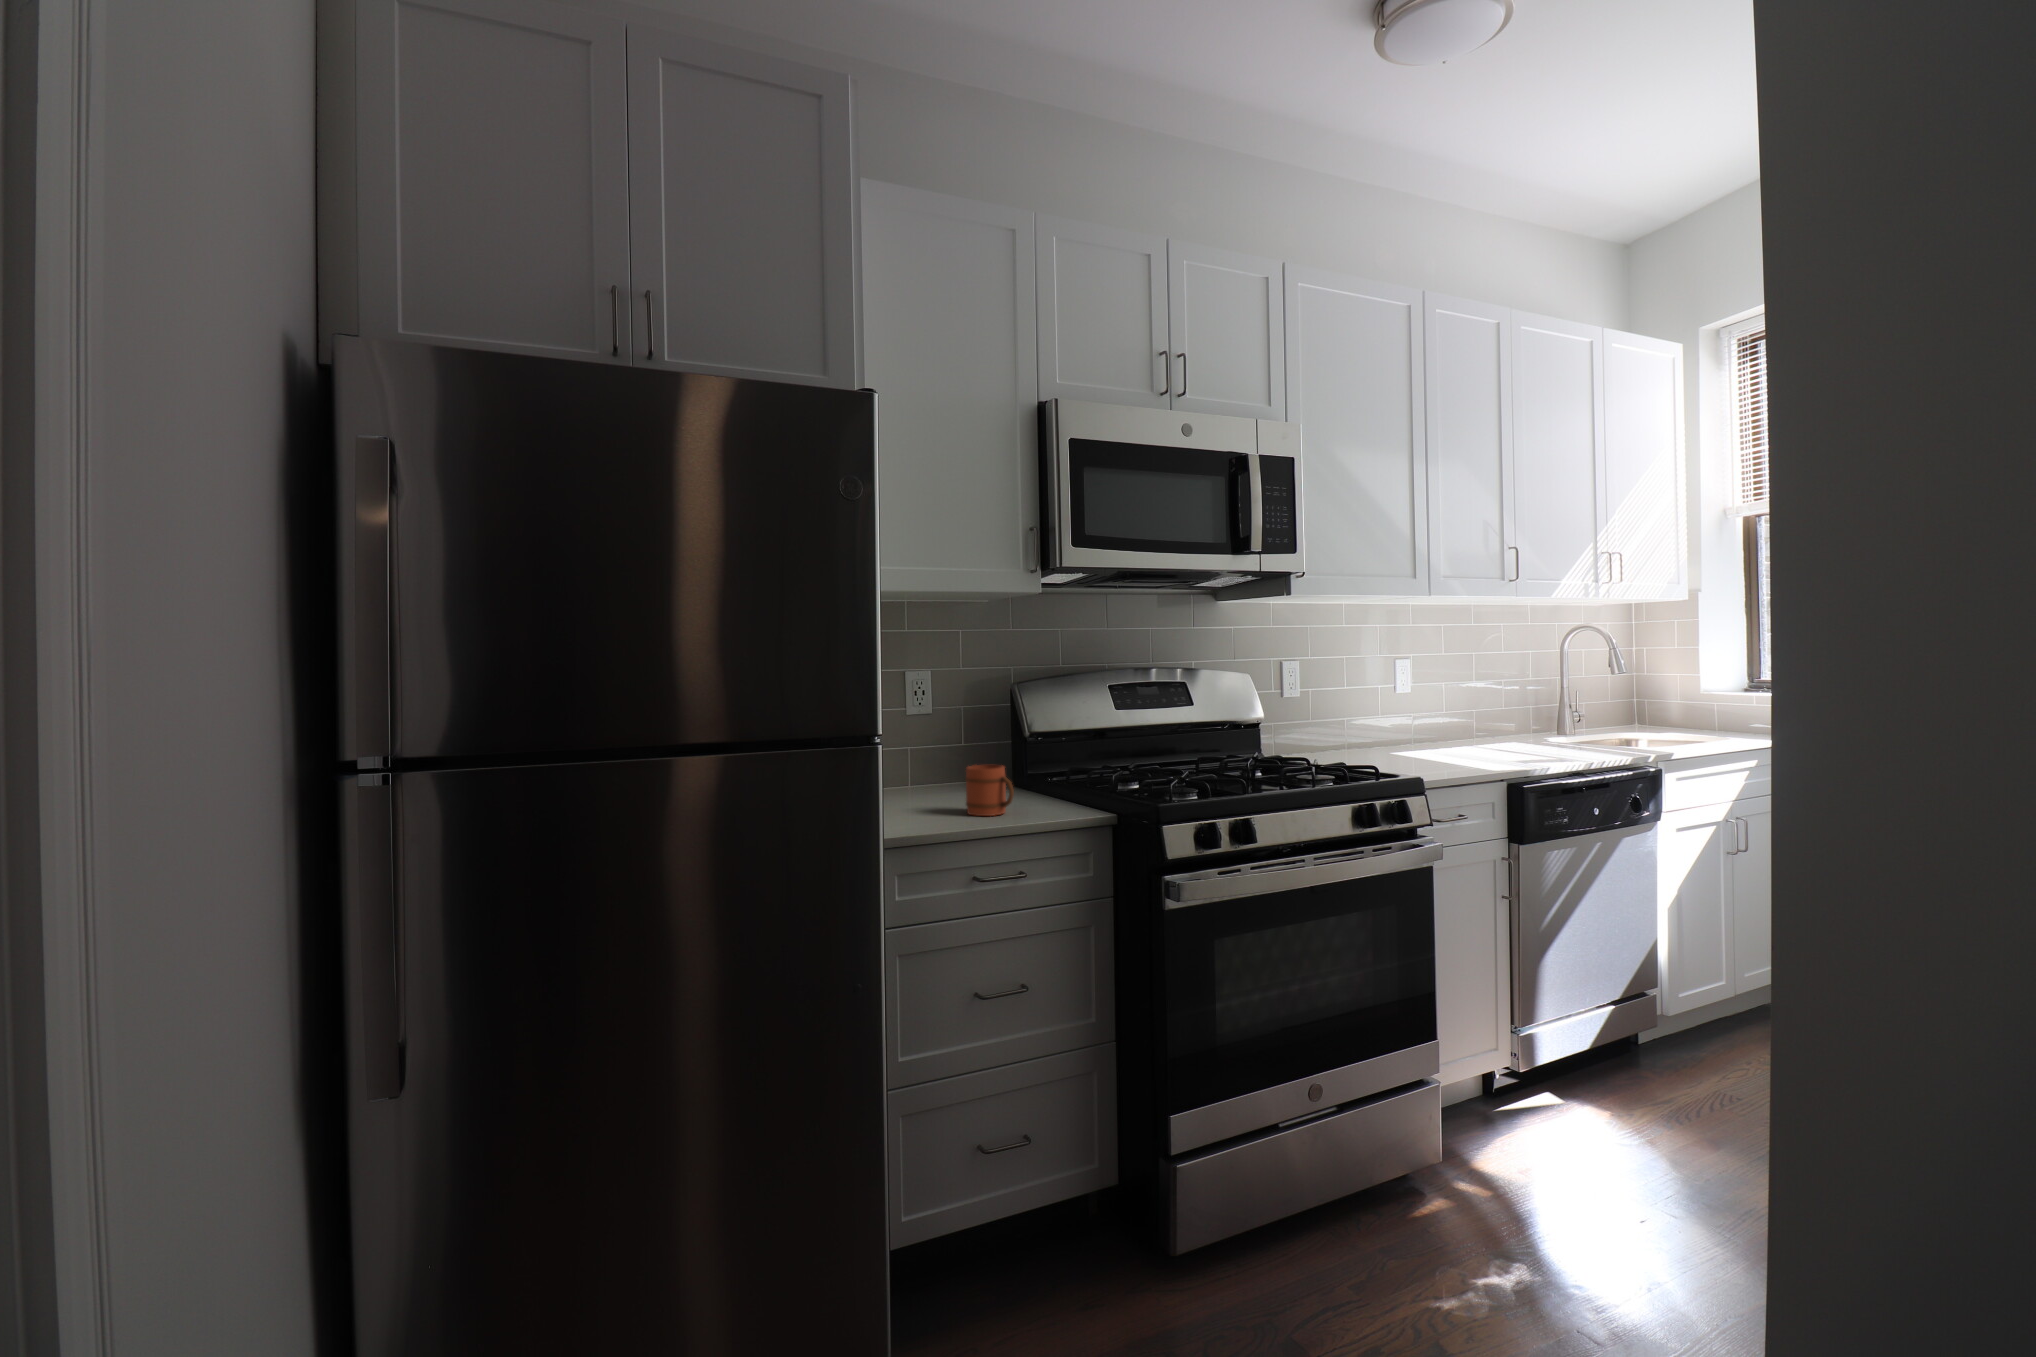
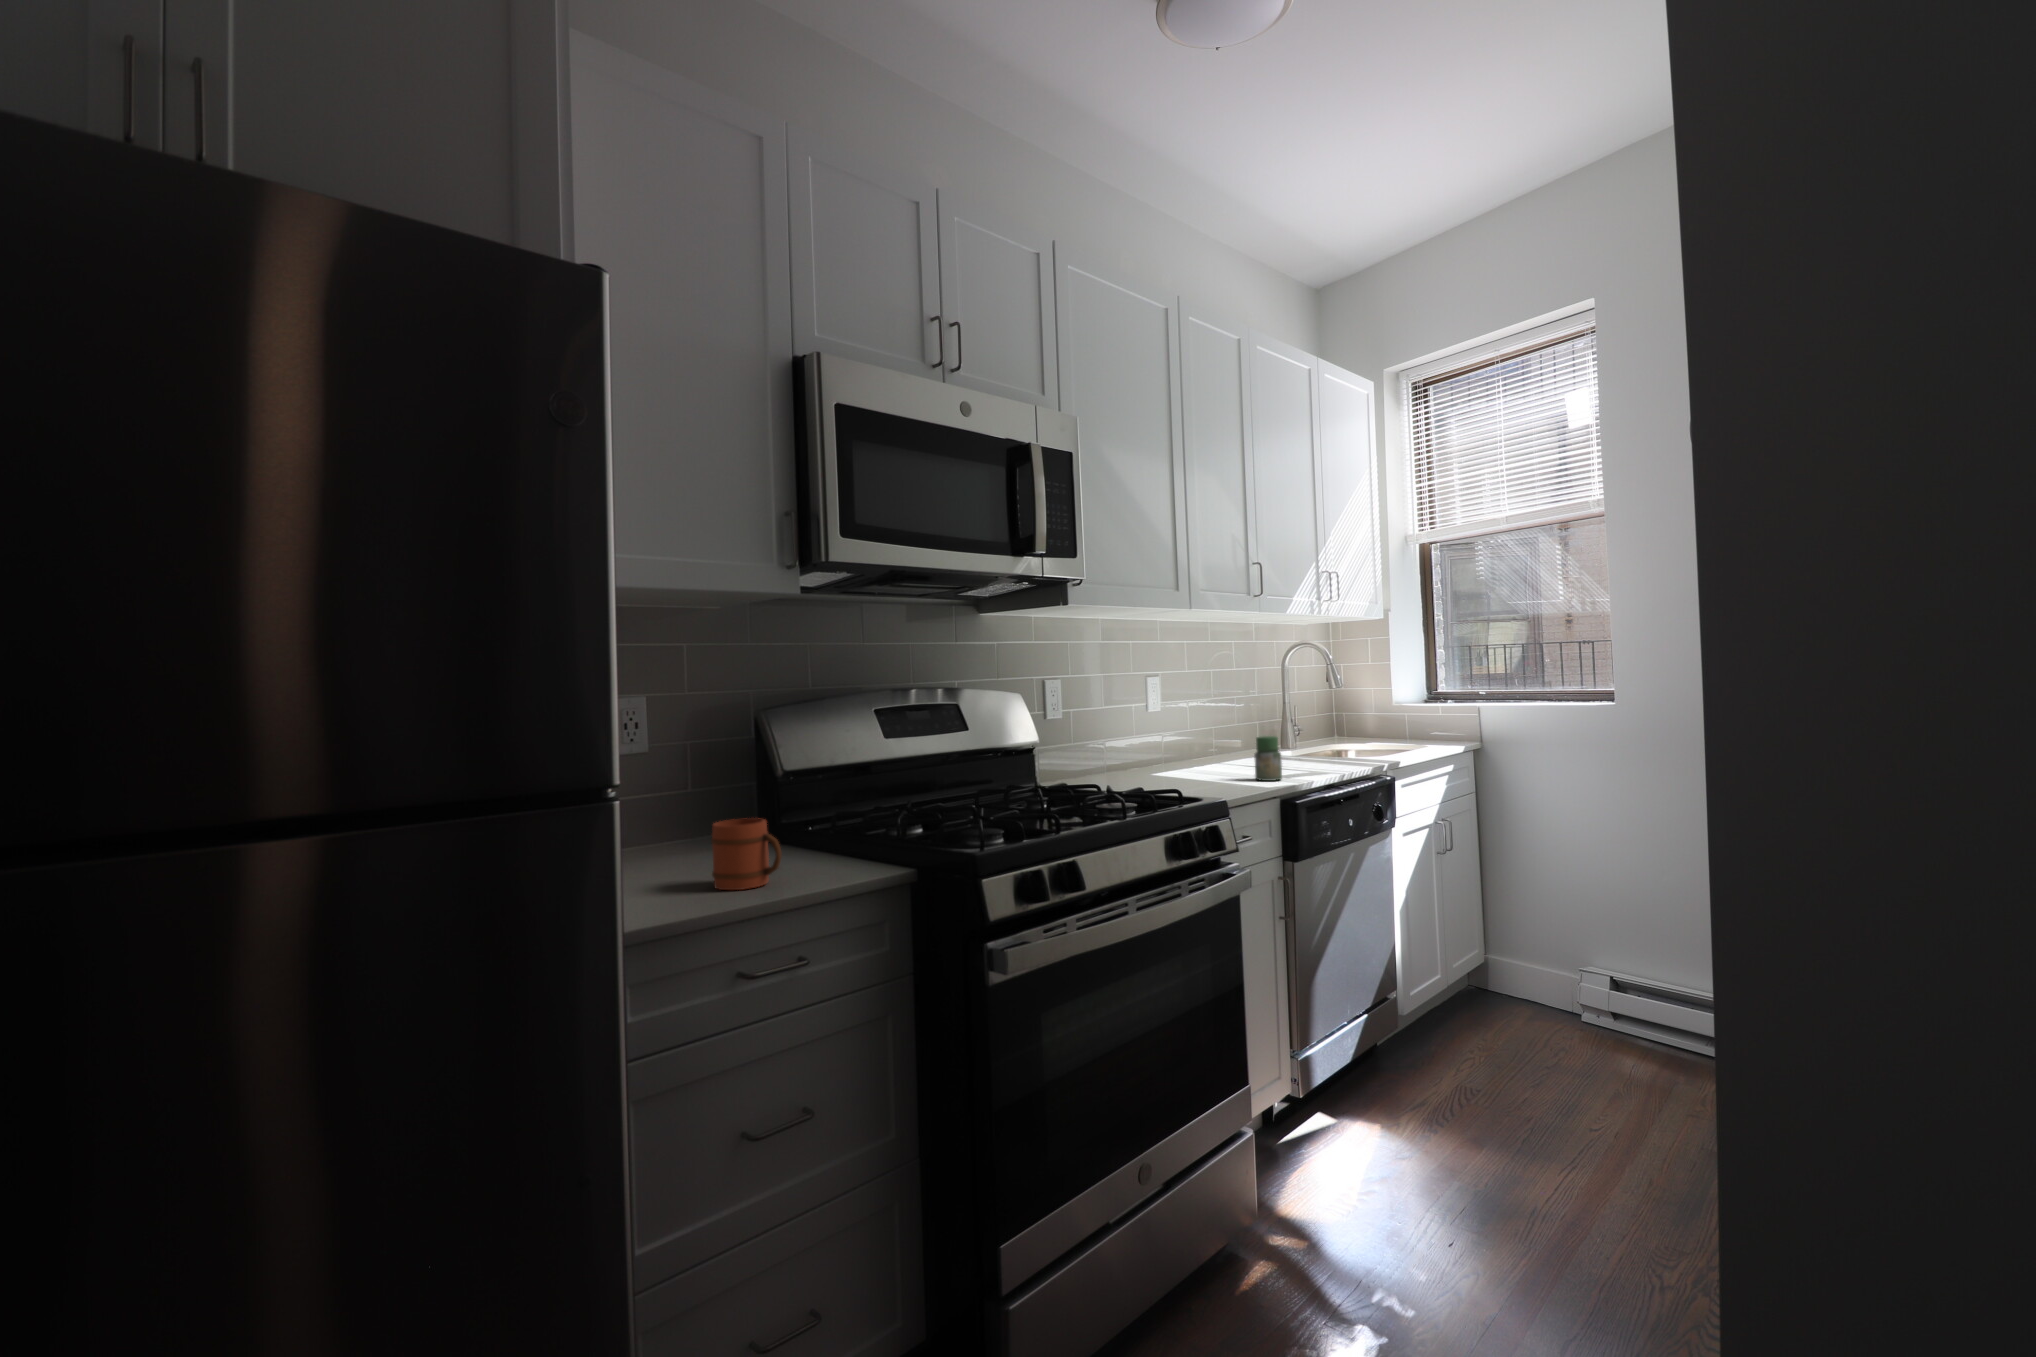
jar: none [1482,721,1511,764] -> present [1254,736,1282,781]

